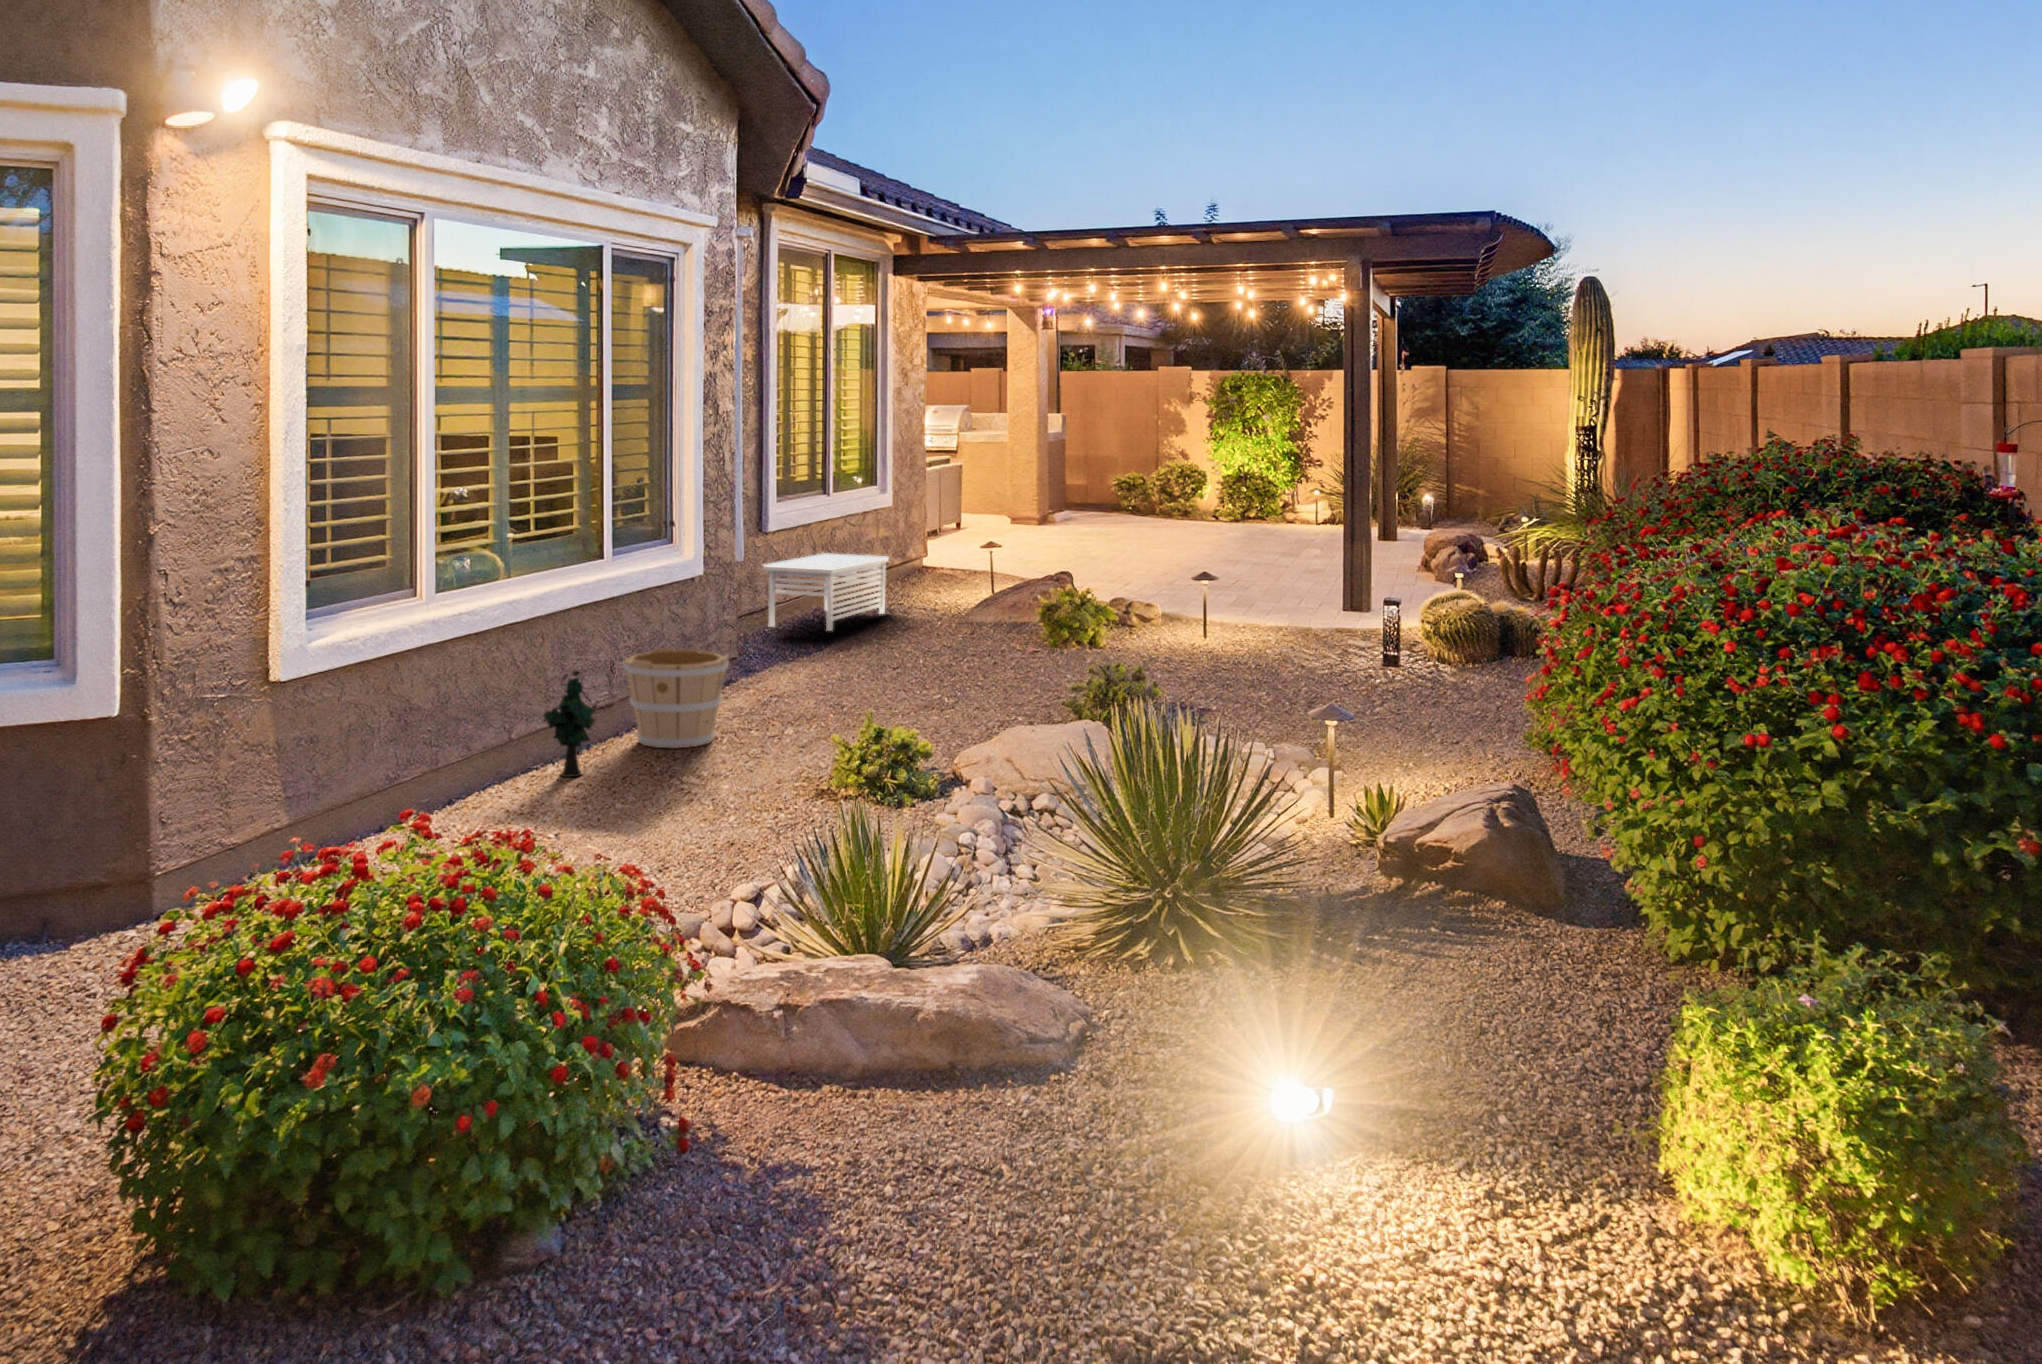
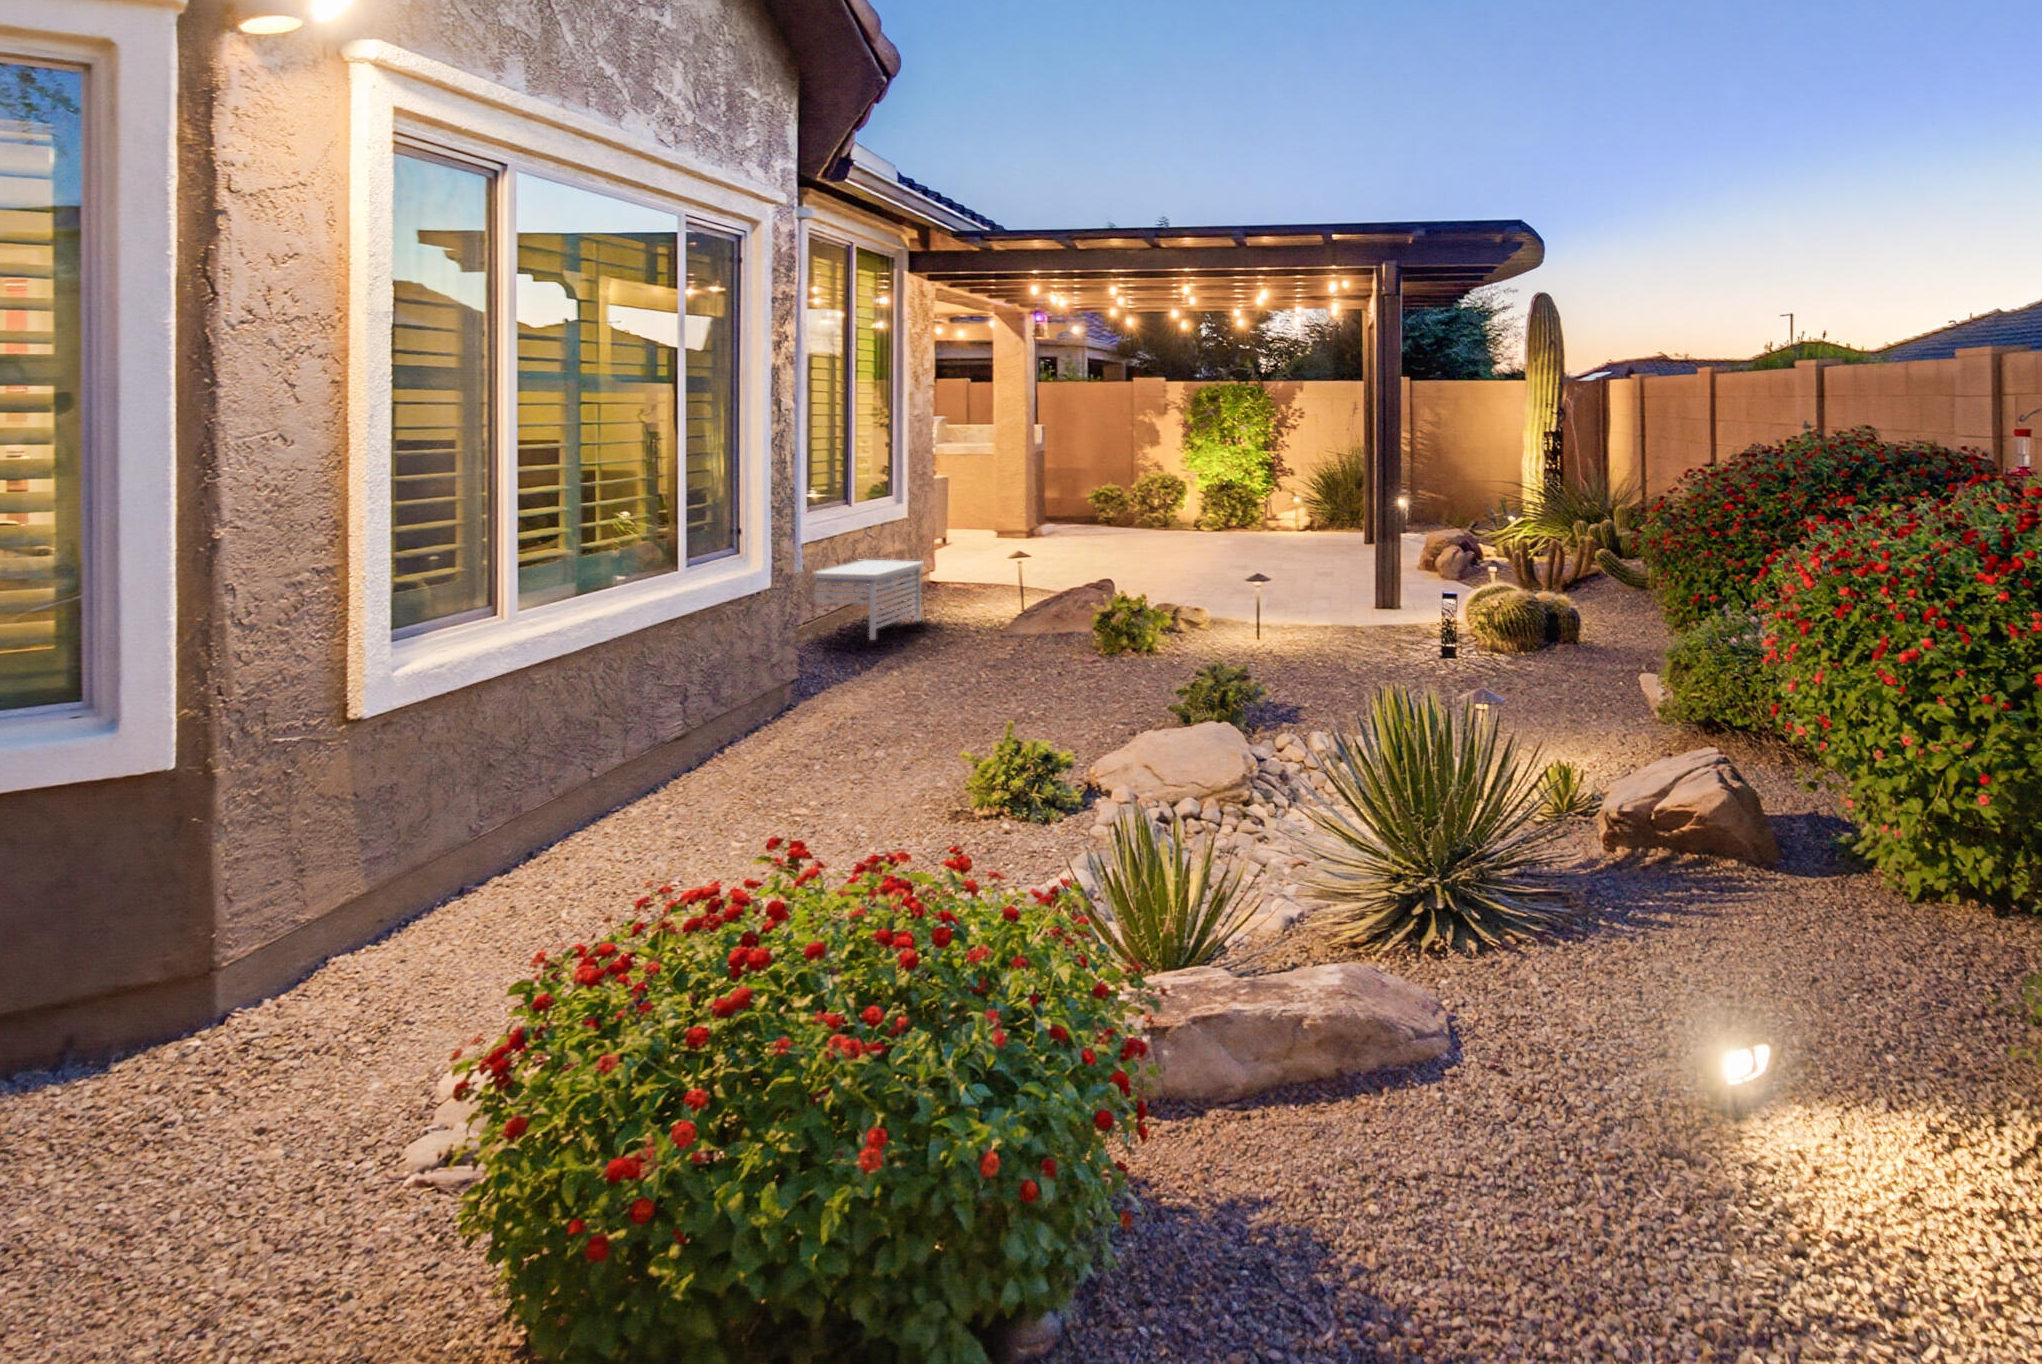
wooden bucket: present [623,648,729,748] -> none [707,662,826,773]
decorative plant: present [544,671,597,777] -> none [632,689,695,811]

